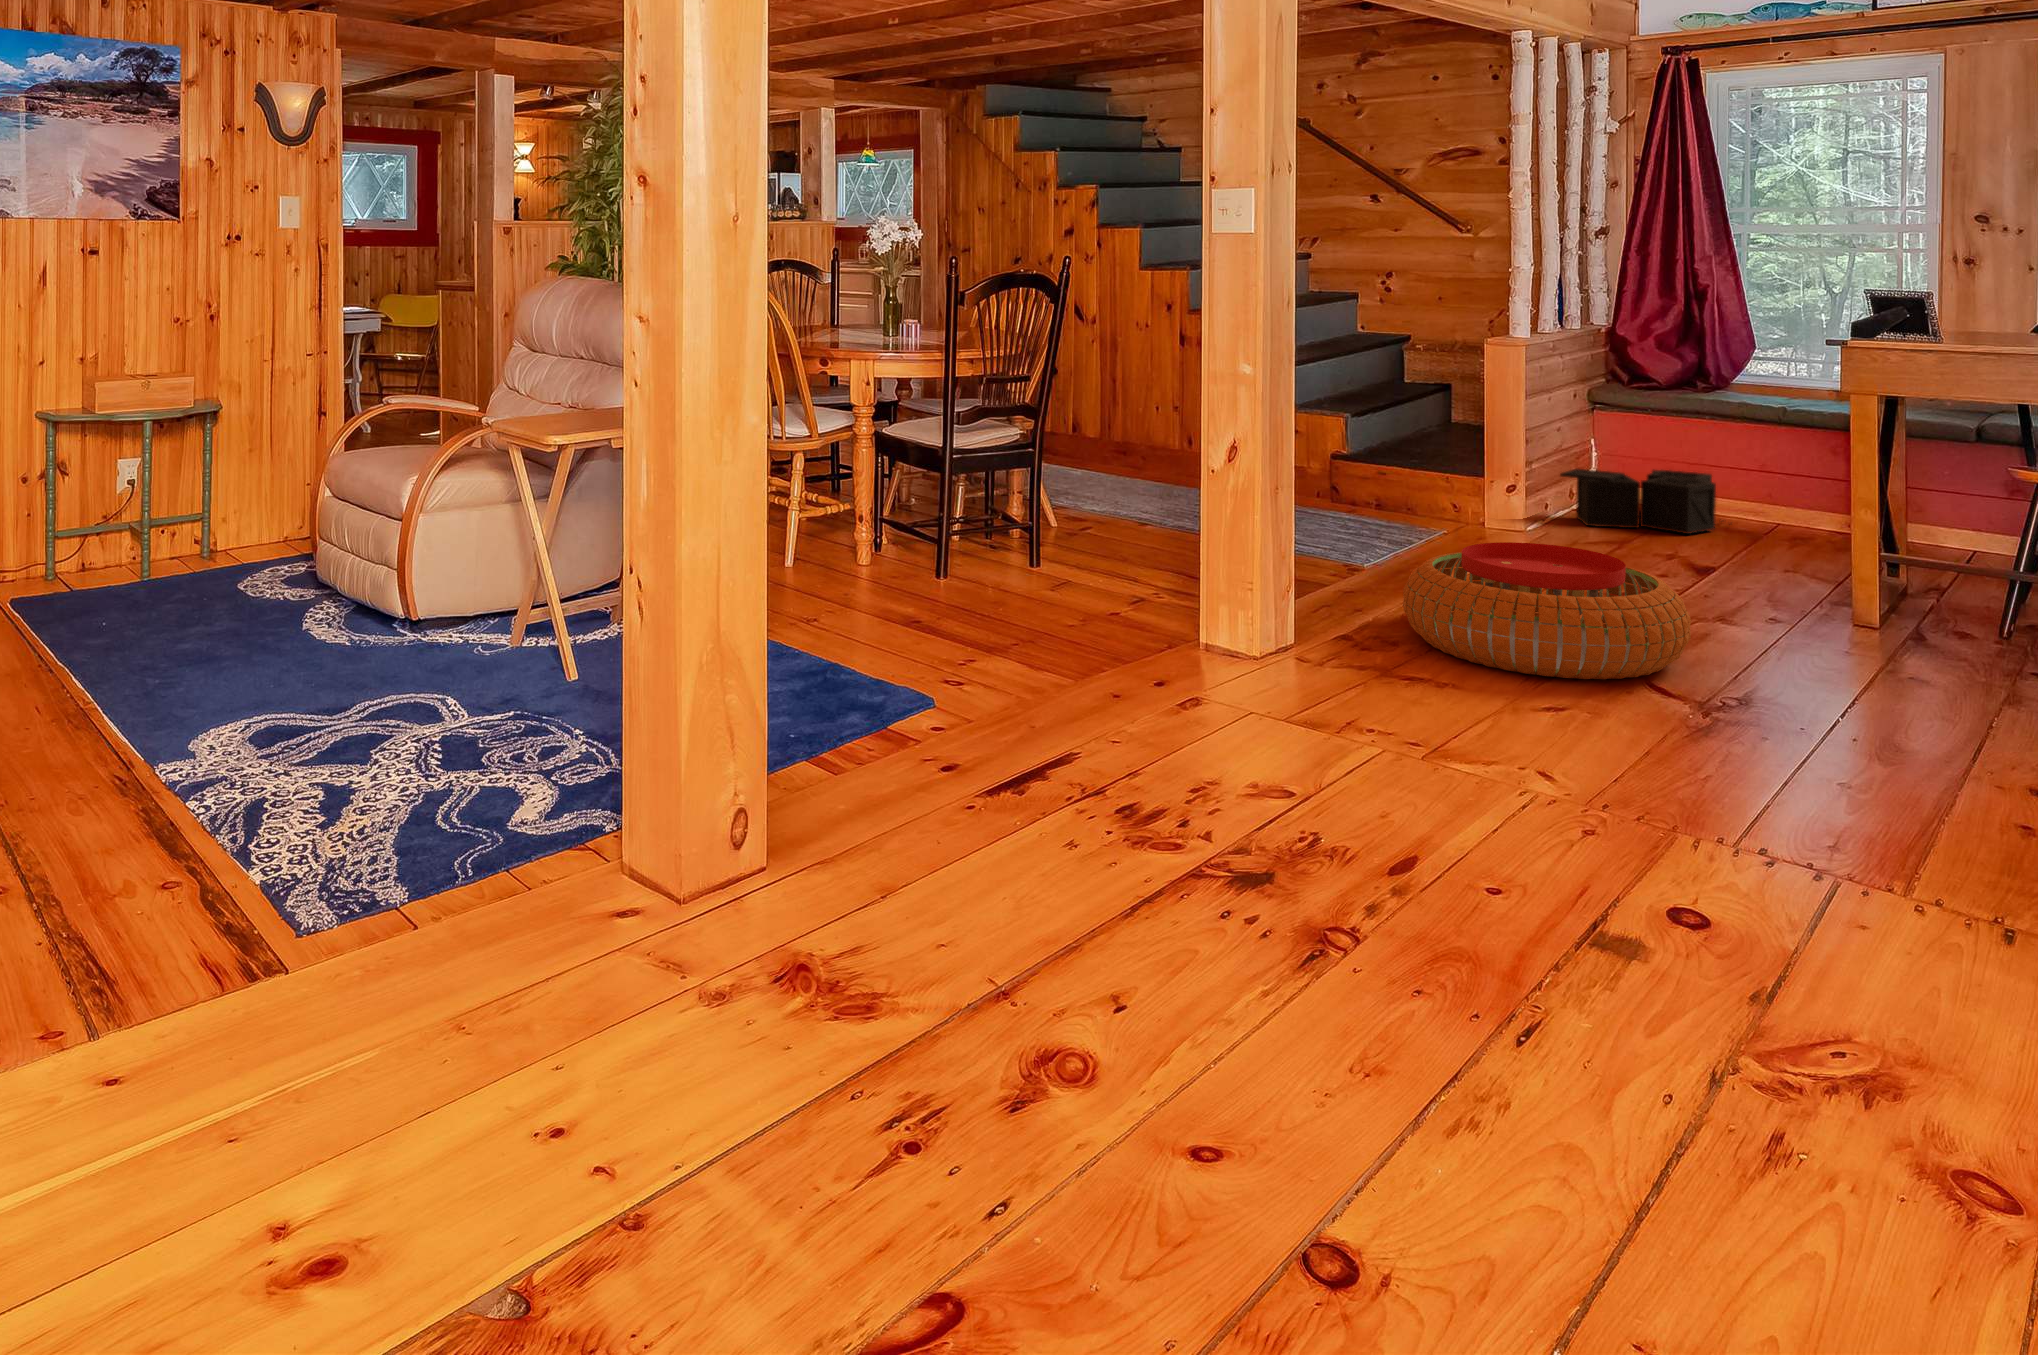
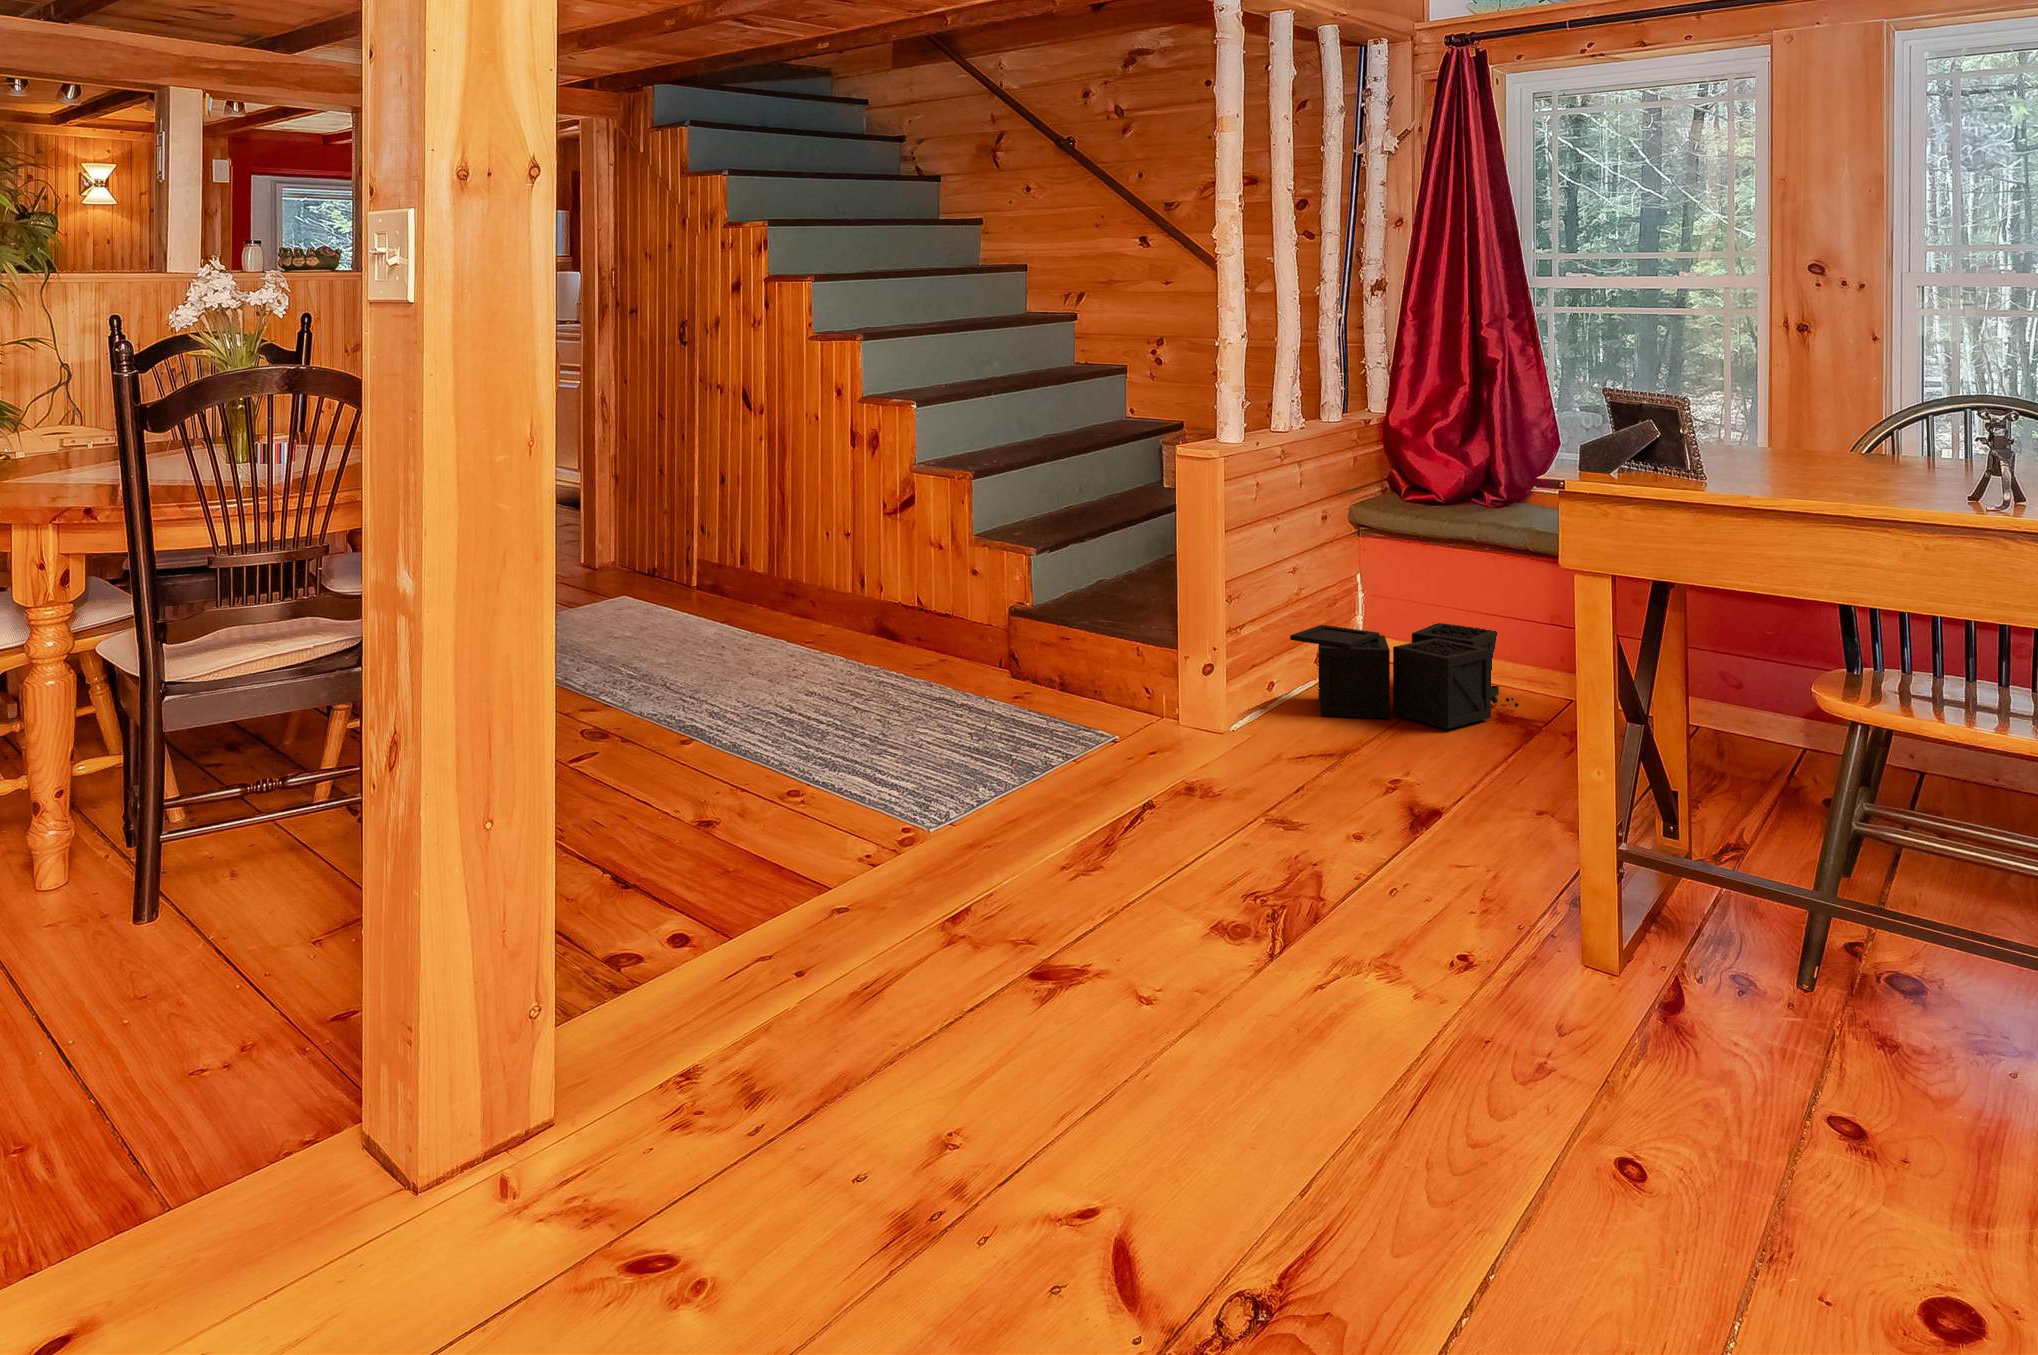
pouf: present [1403,542,1691,679] -> none [736,840,1238,1194]

